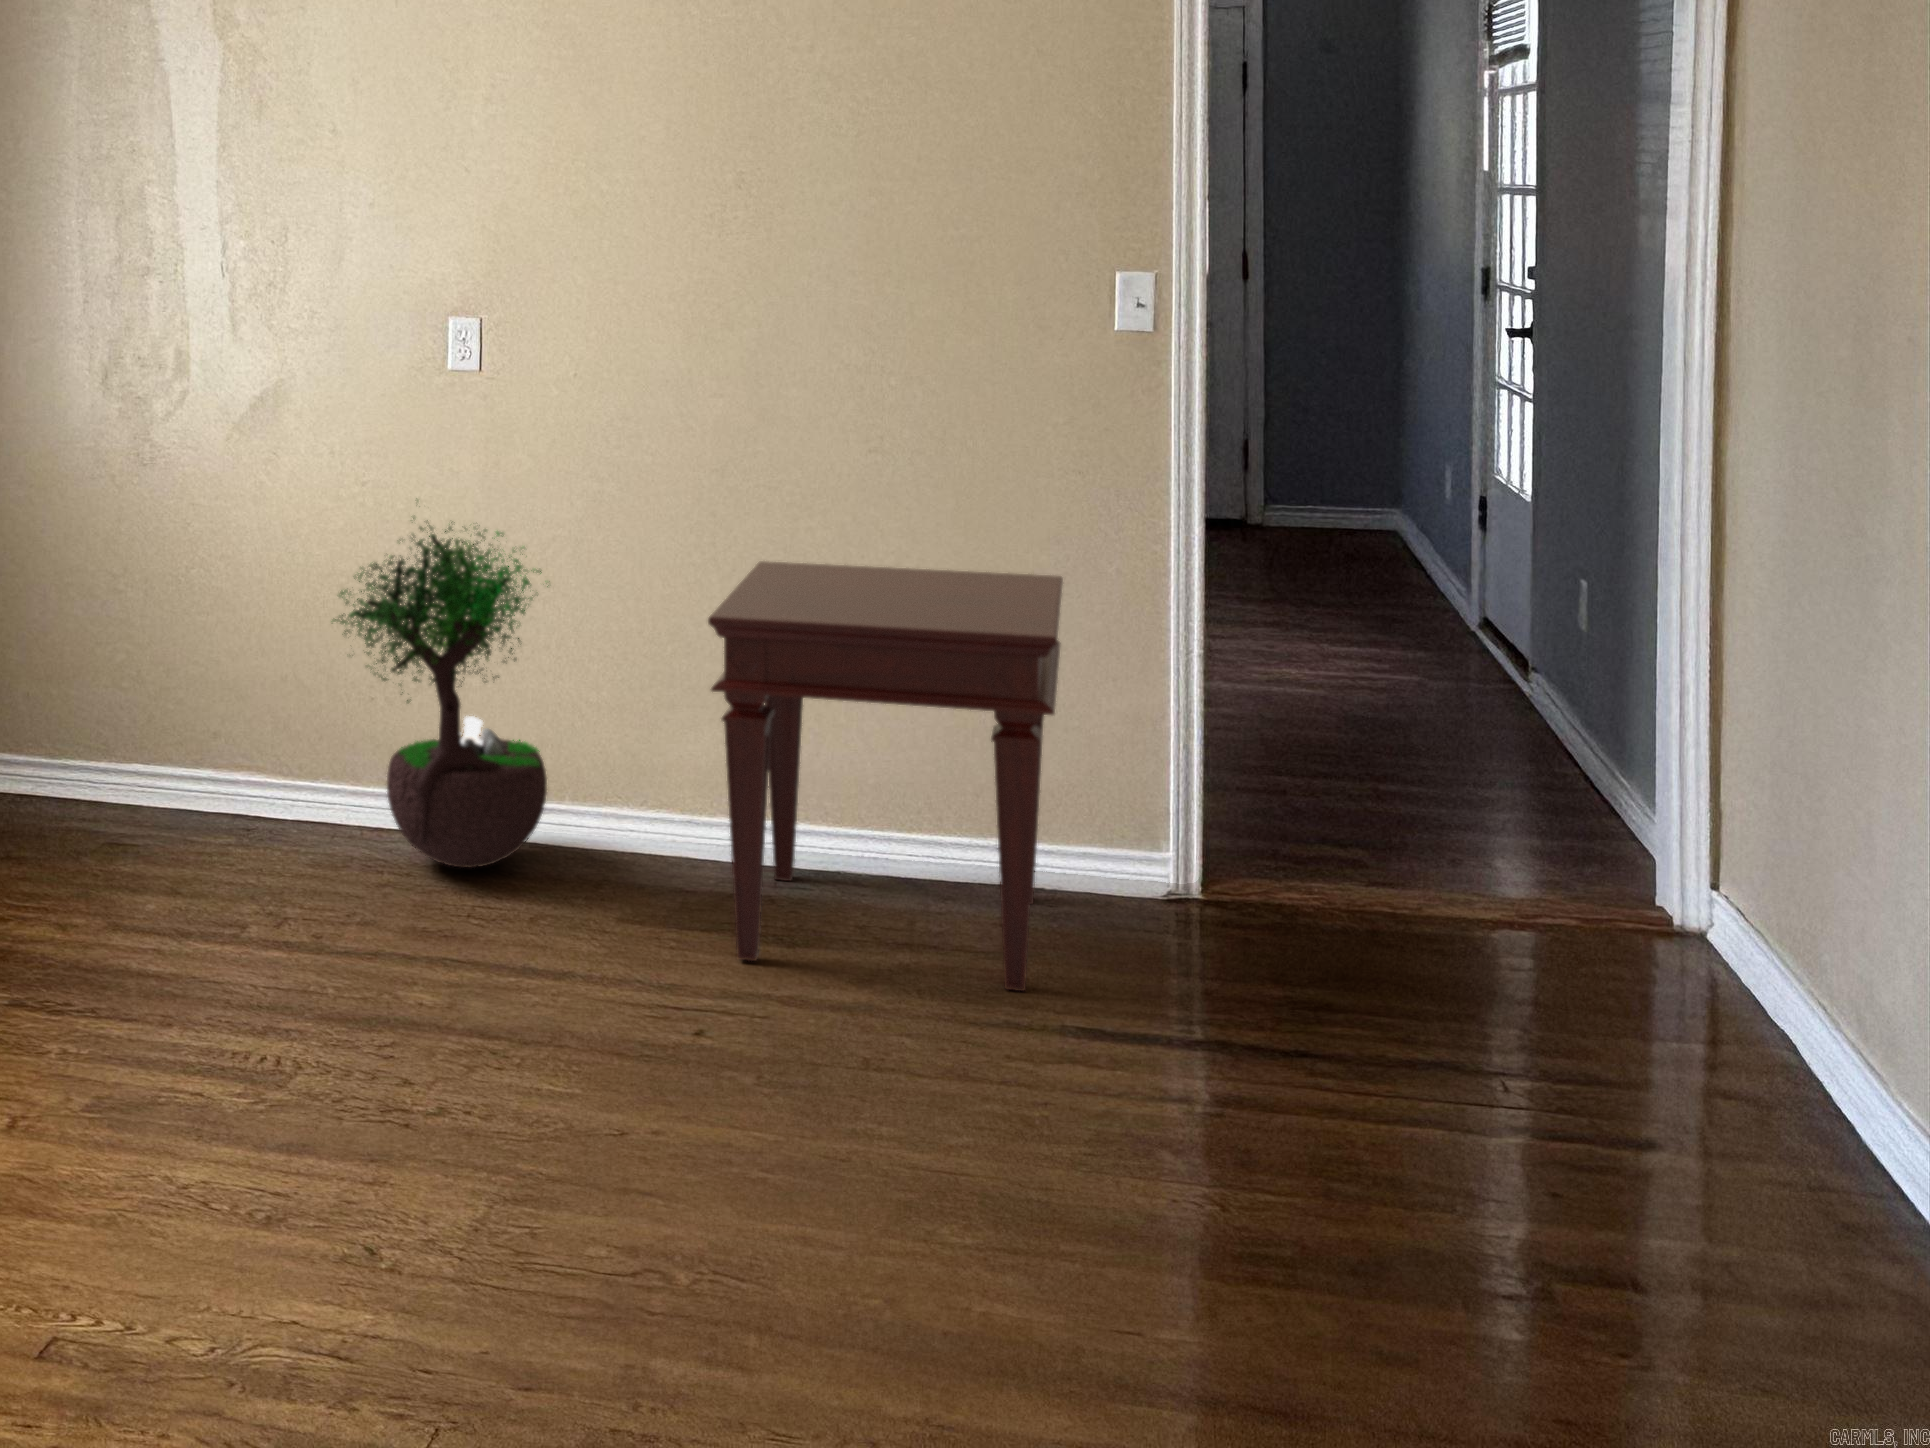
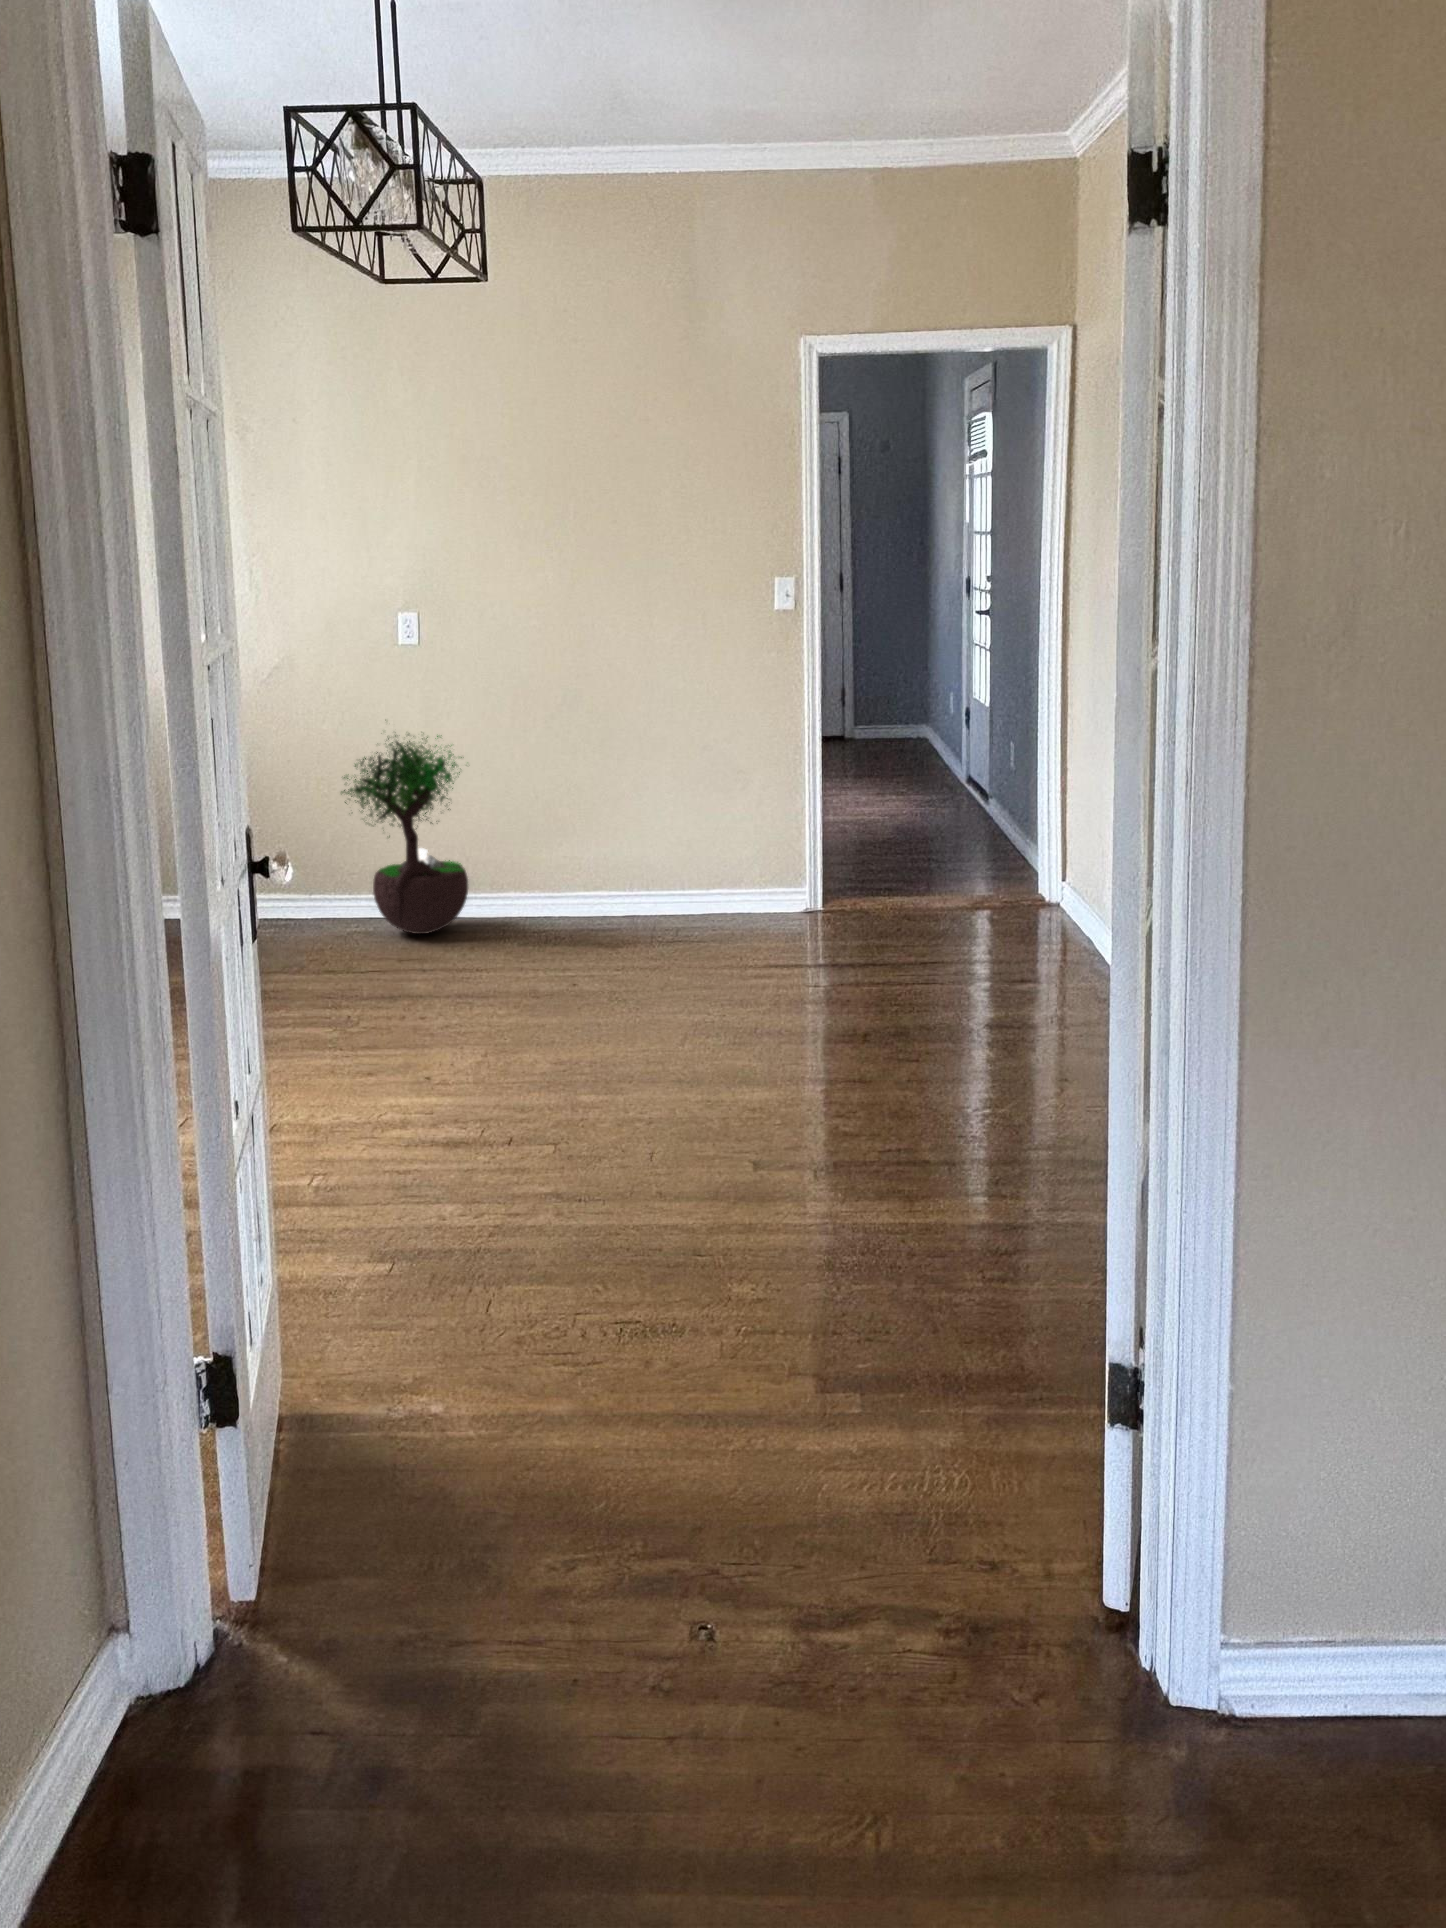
side table: present [708,561,1063,991] -> none [566,745,750,958]

